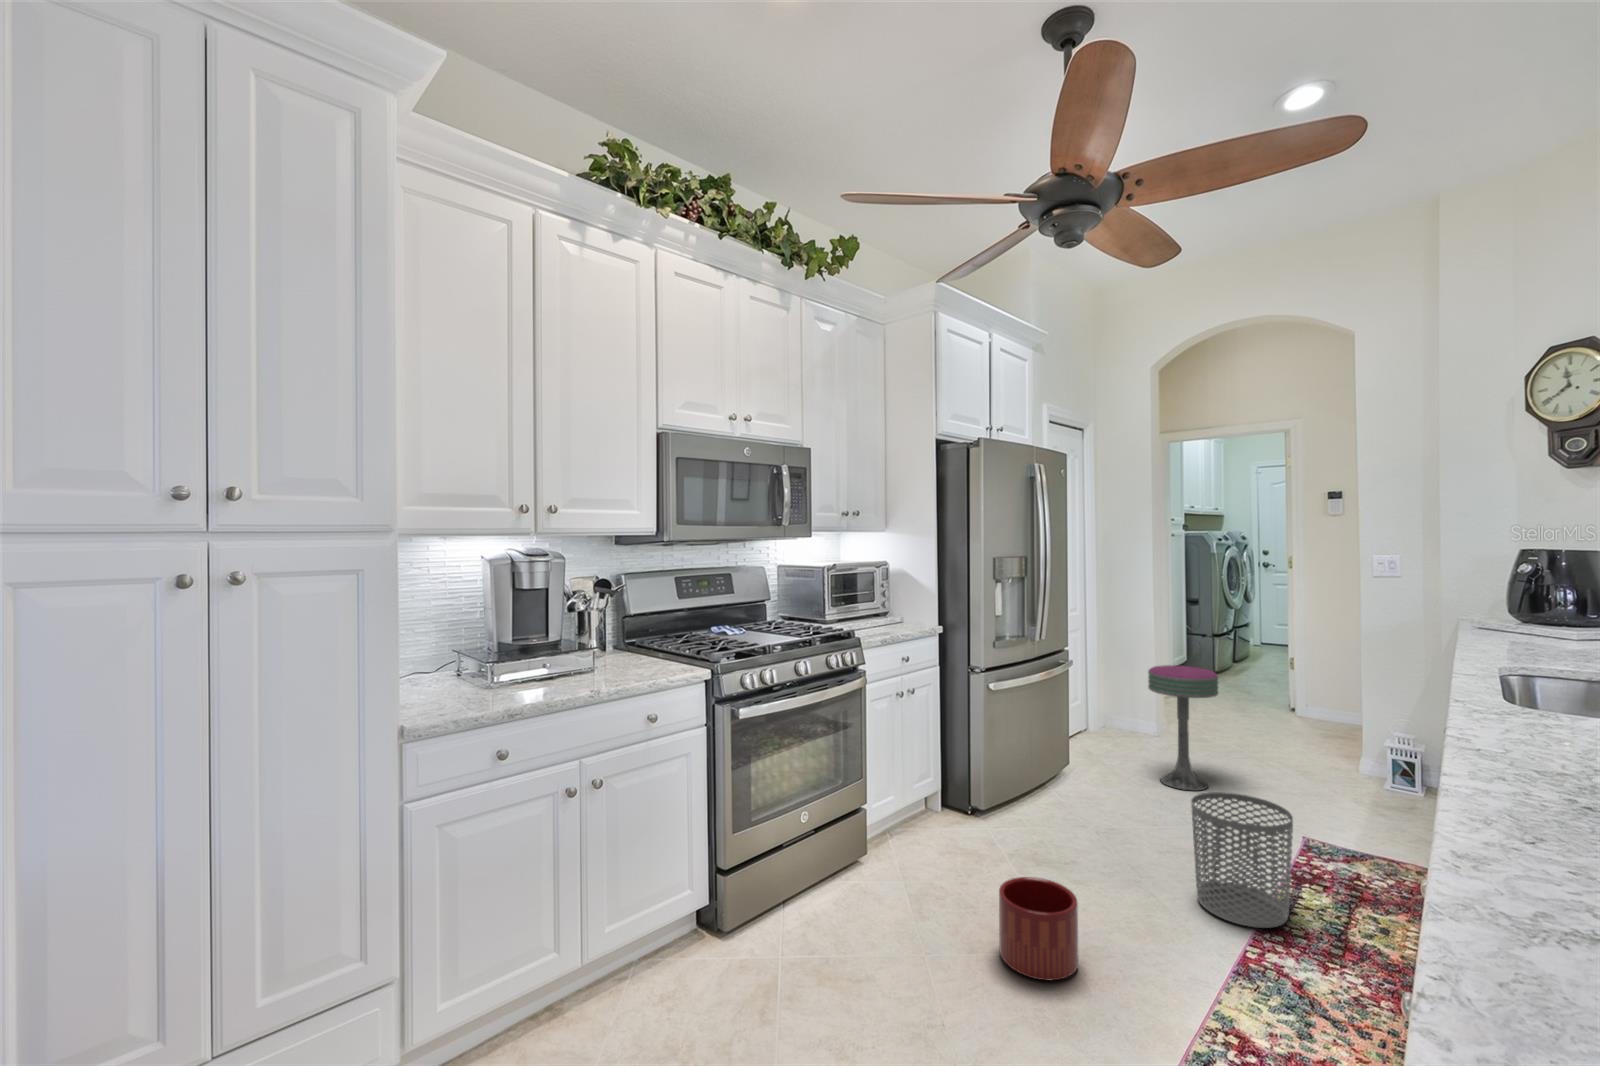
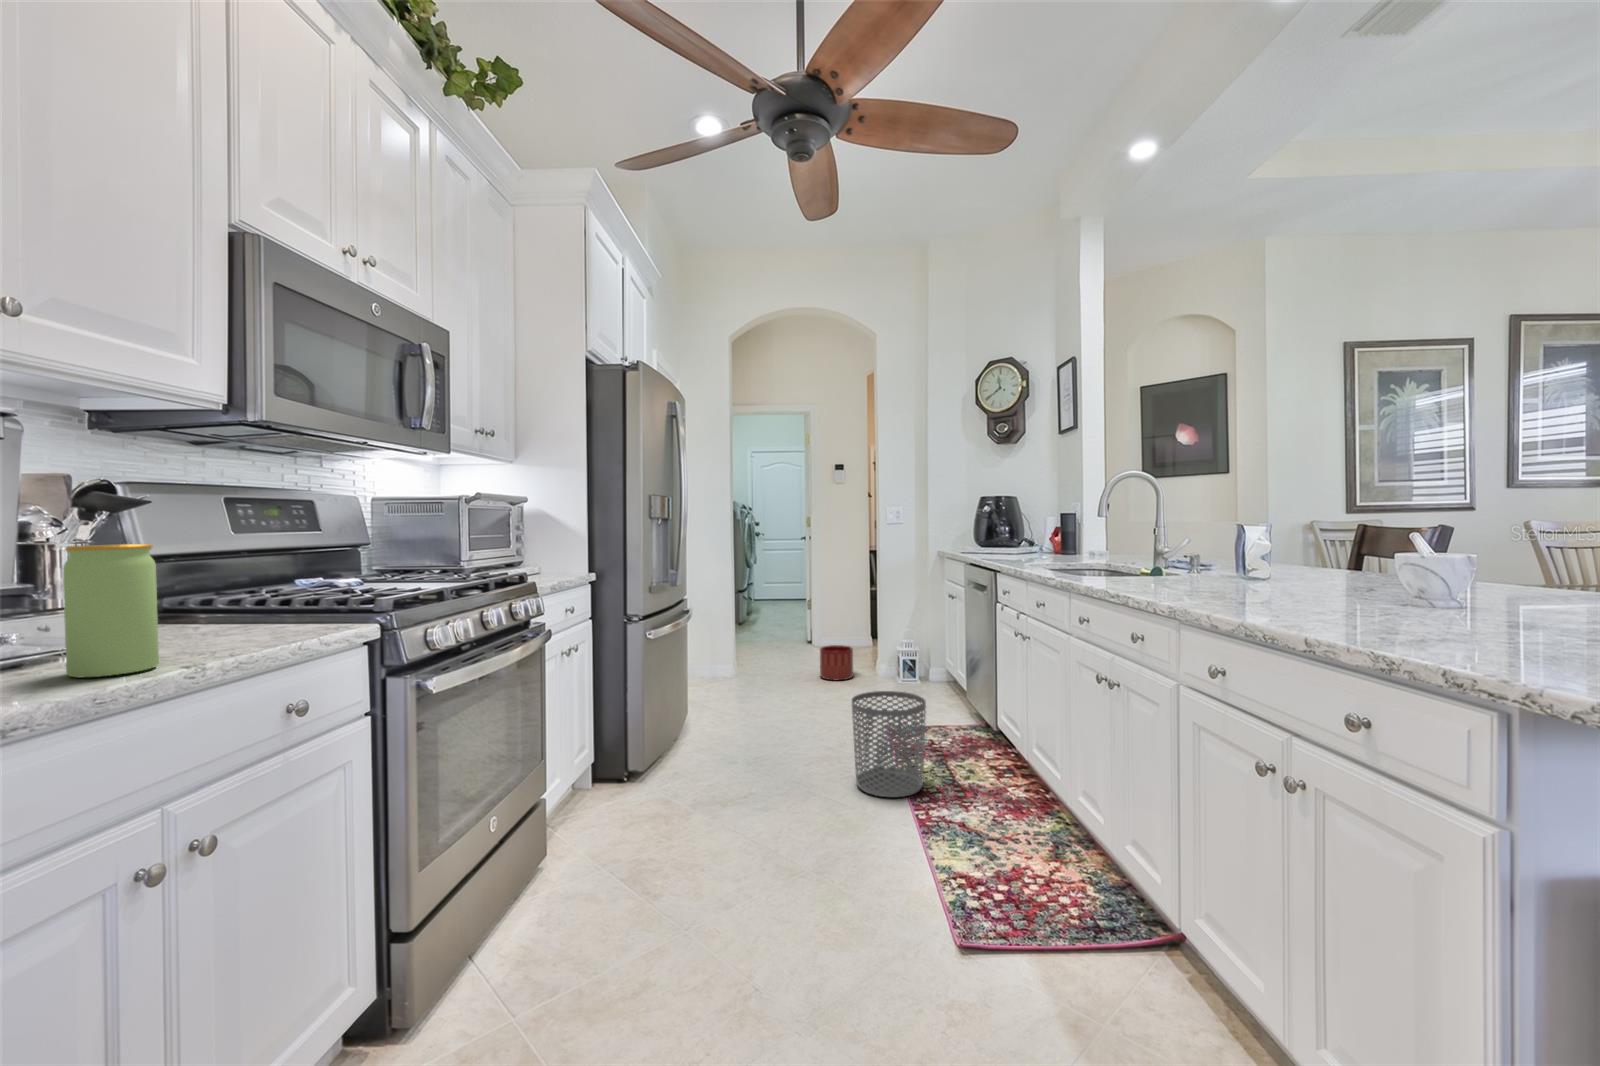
jar: none [552,622,587,690] -> present [63,544,159,678]
bar stool: present [1148,665,1219,791] -> none [752,604,807,711]
planter: present [999,877,1078,980] -> present [820,645,853,680]

